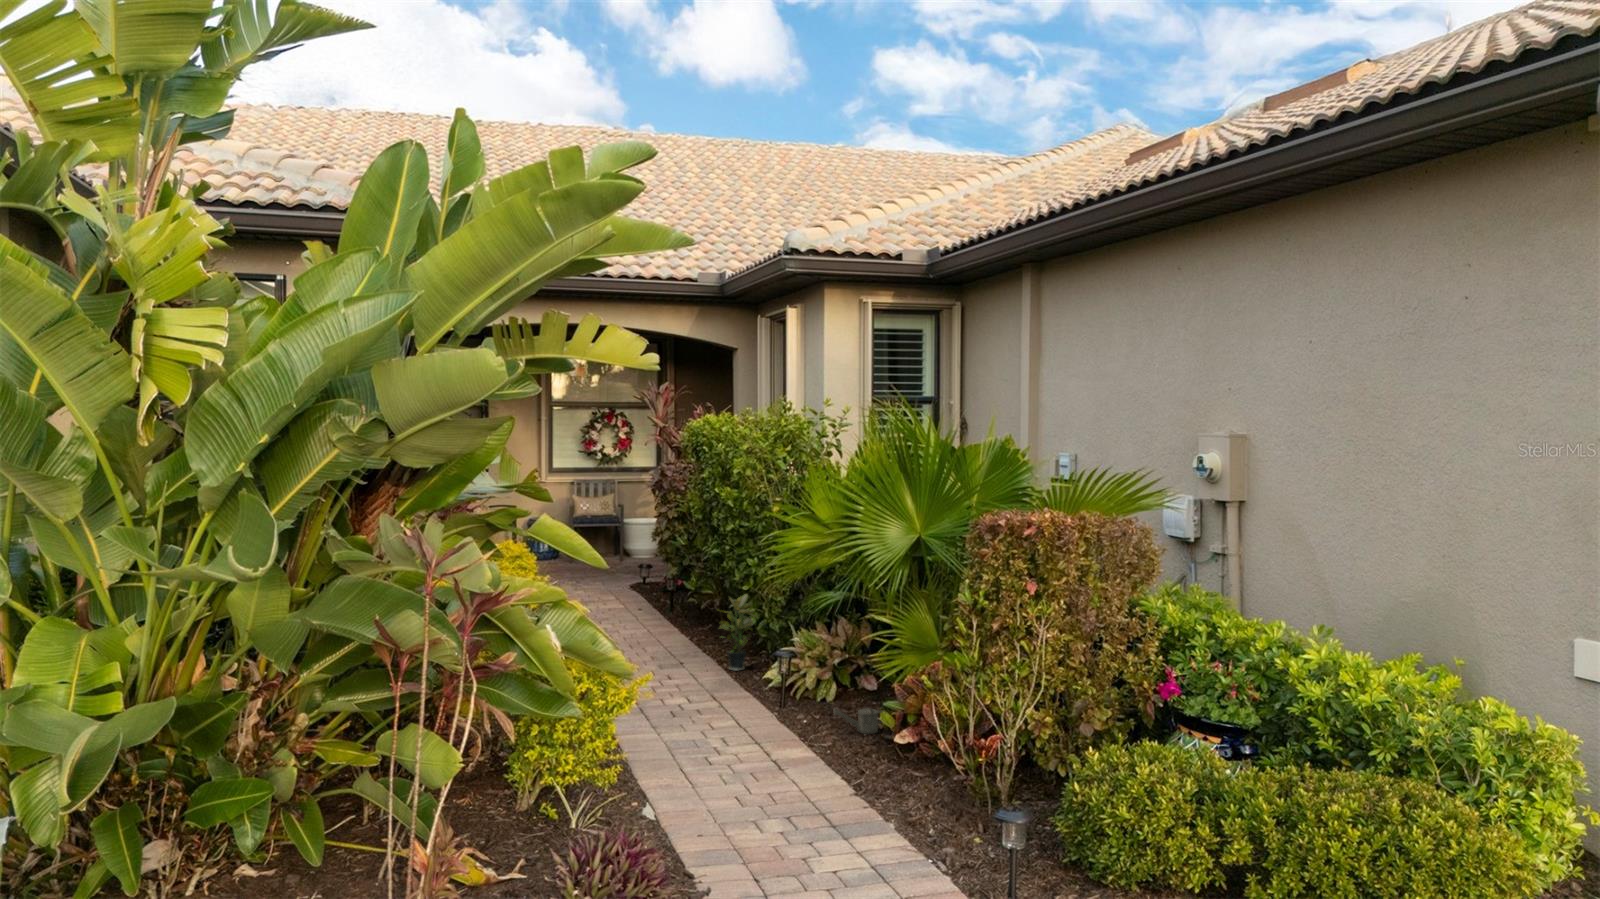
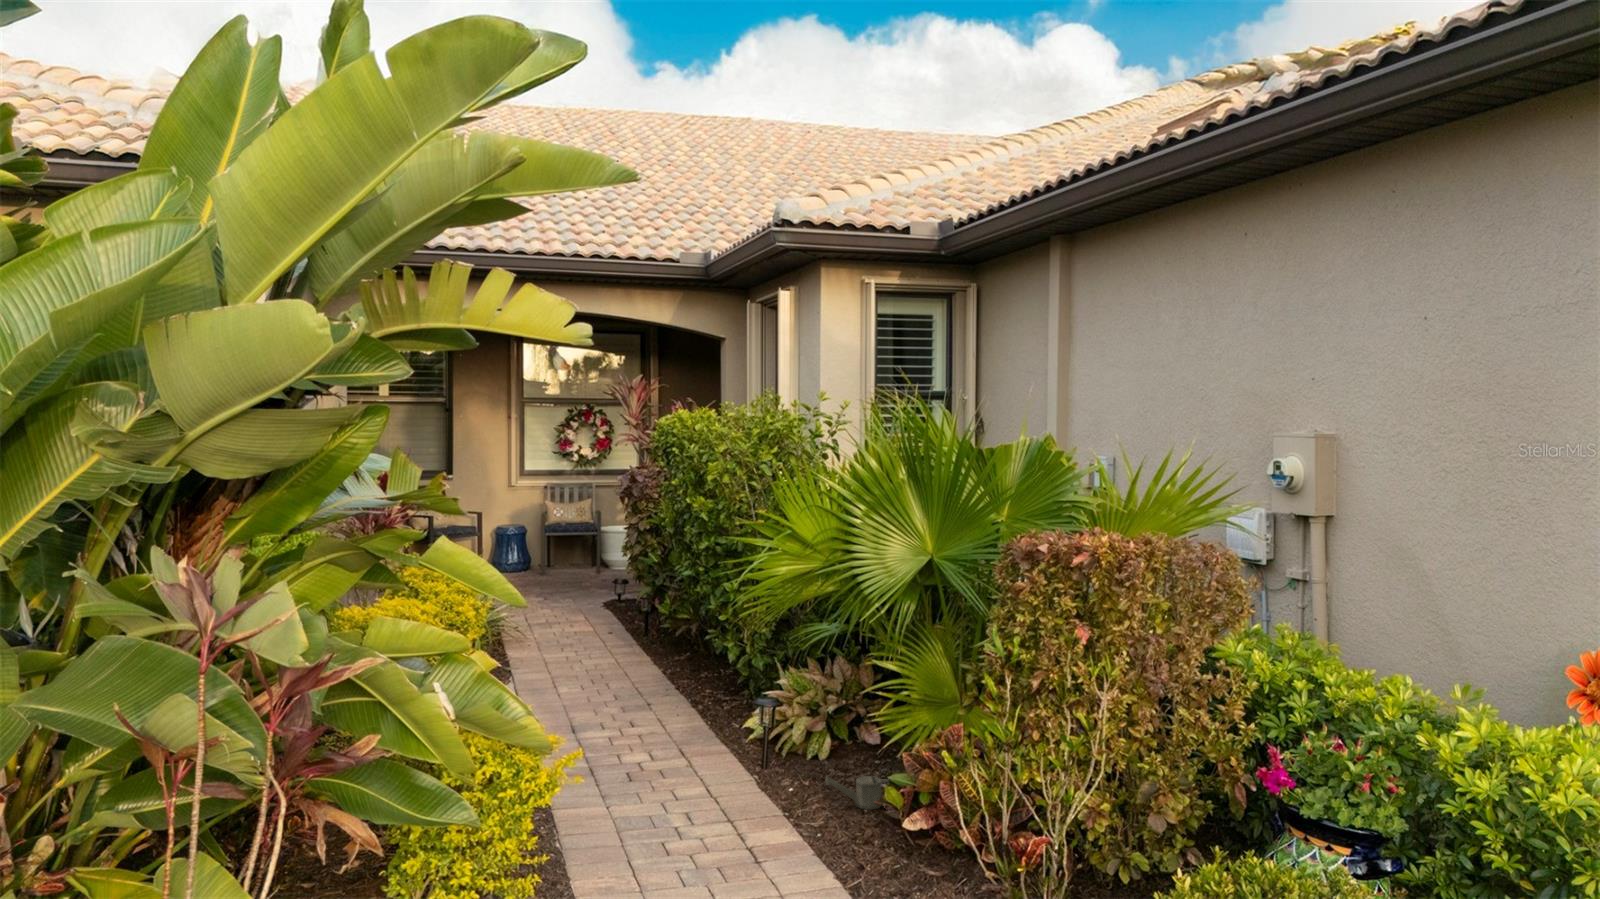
potted plant: present [719,594,756,671] -> none [688,625,738,718]

